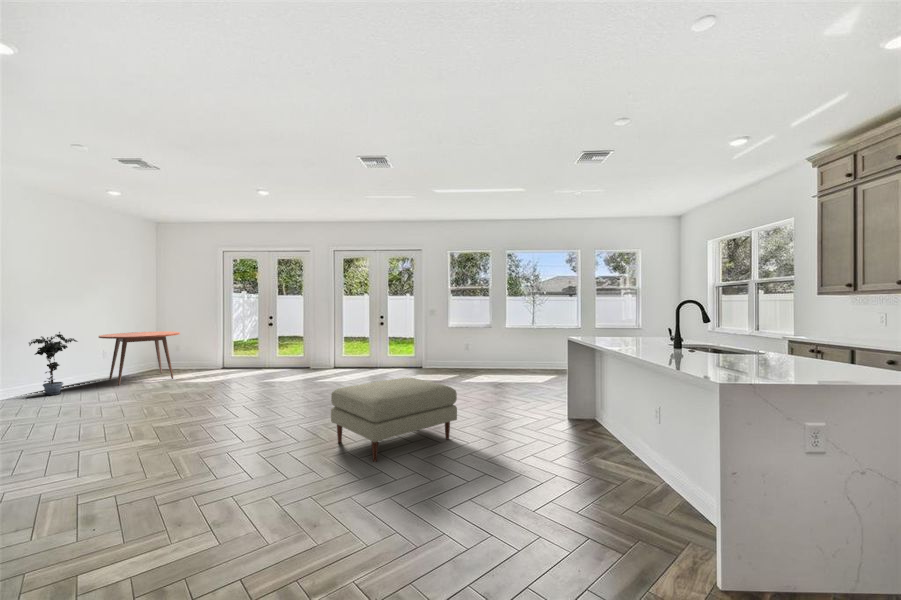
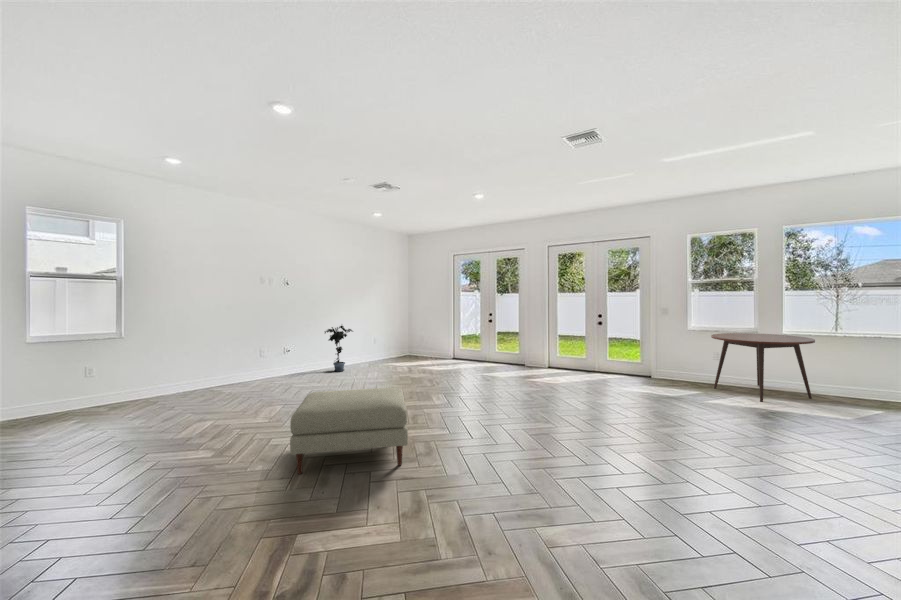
dining table: present [99,332,180,385] -> present [711,333,815,402]
ottoman: present [331,378,457,462] -> present [290,388,408,474]

